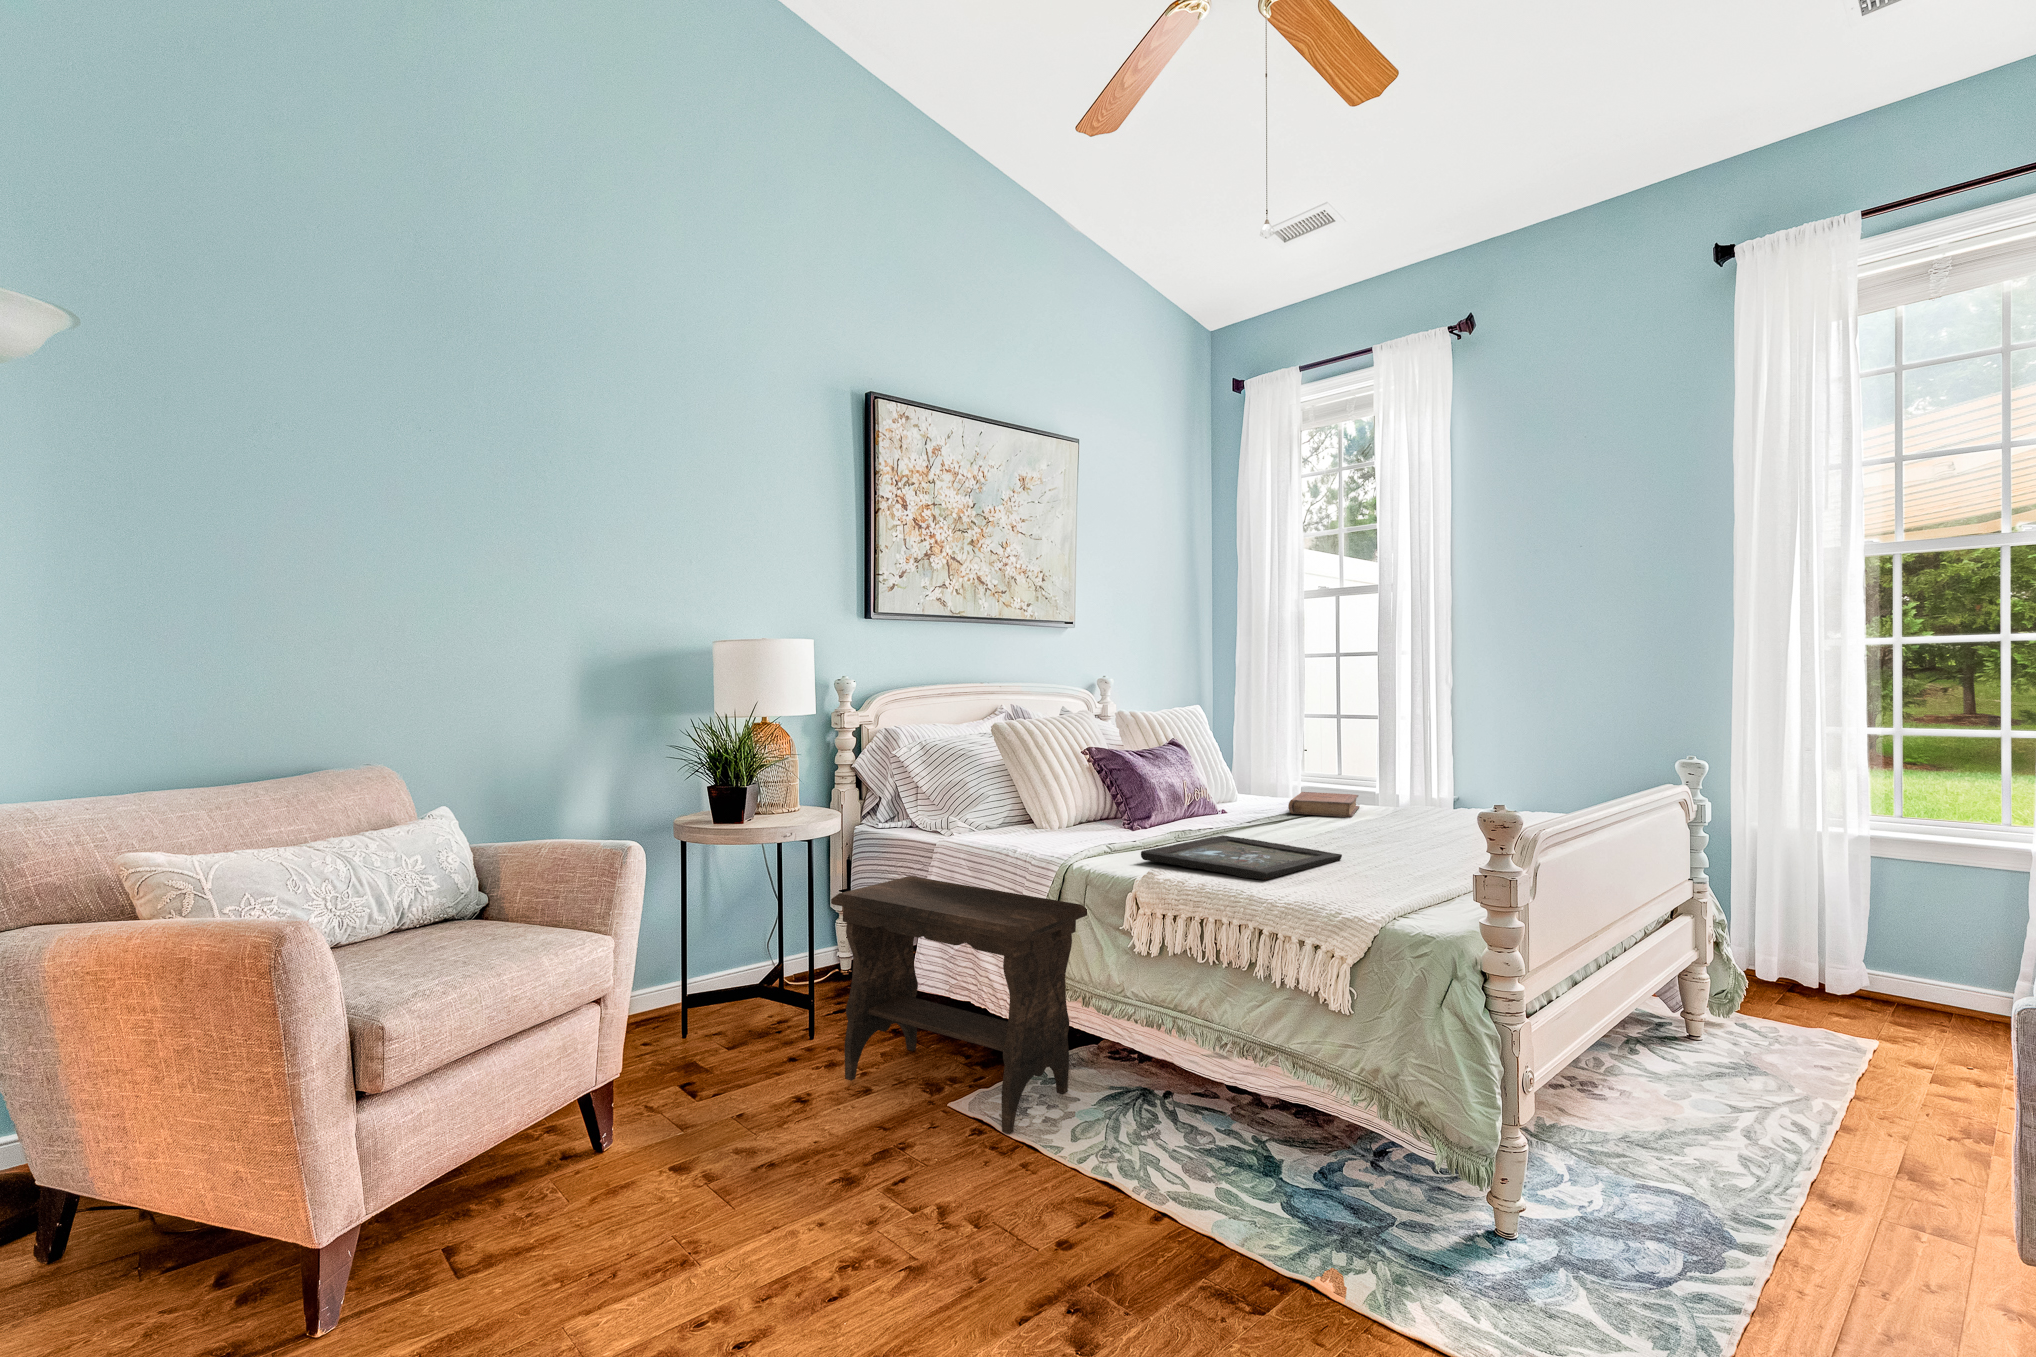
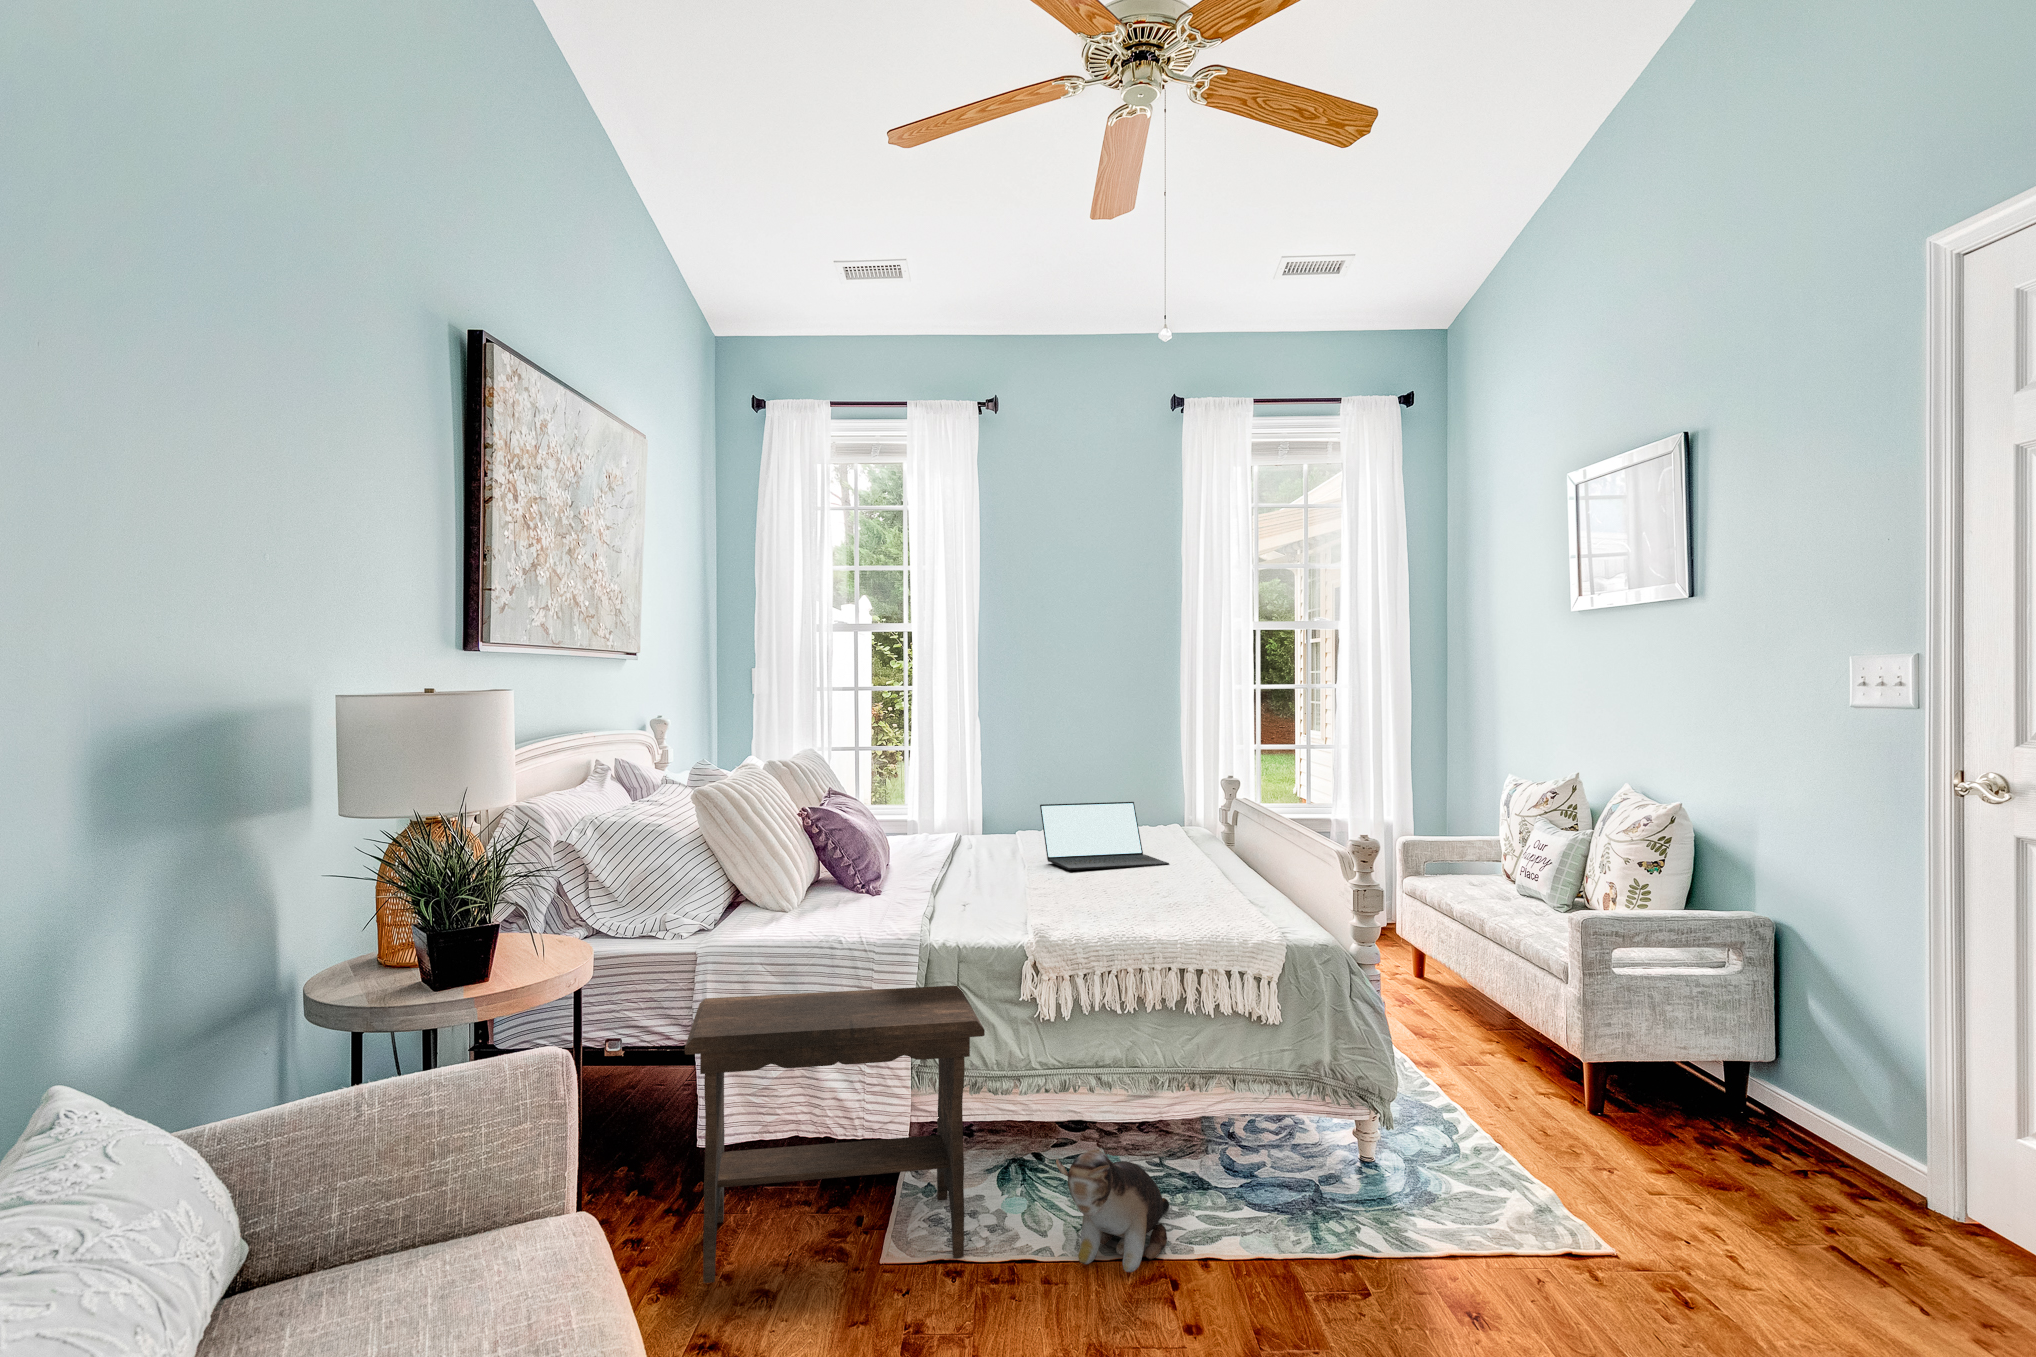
laptop: none [1351,765,1484,844] -> present [1040,802,1169,870]
book: present [1288,792,1360,817] -> none [930,833,1010,859]
tray: present [1141,835,1342,880] -> none [1018,888,1165,925]
plush toy: none [1029,1066,1226,1202] -> present [1056,1149,1169,1272]

